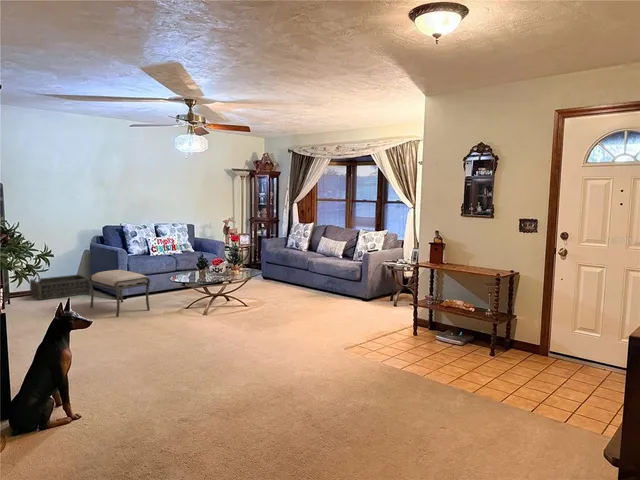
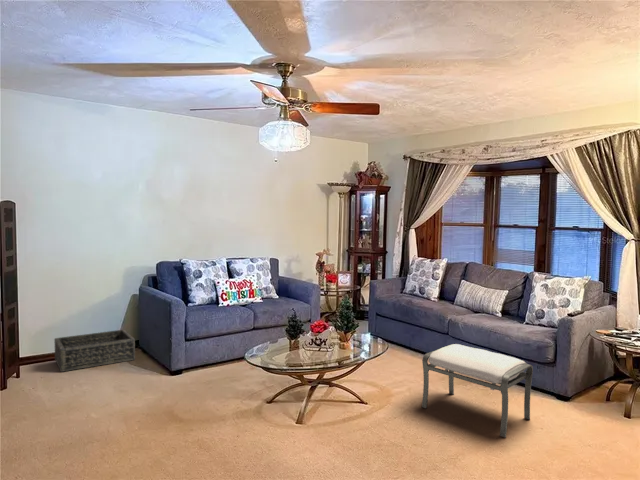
ottoman: present [88,270,150,317] -> present [422,344,533,437]

